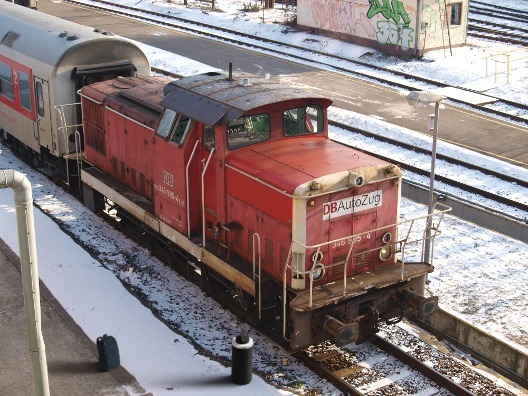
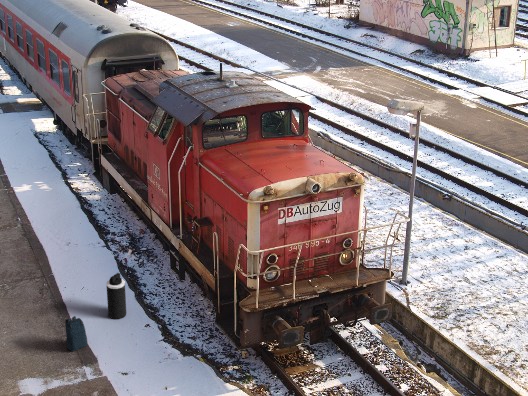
trash can: present [231,329,253,385] -> present [107,273,126,320]

